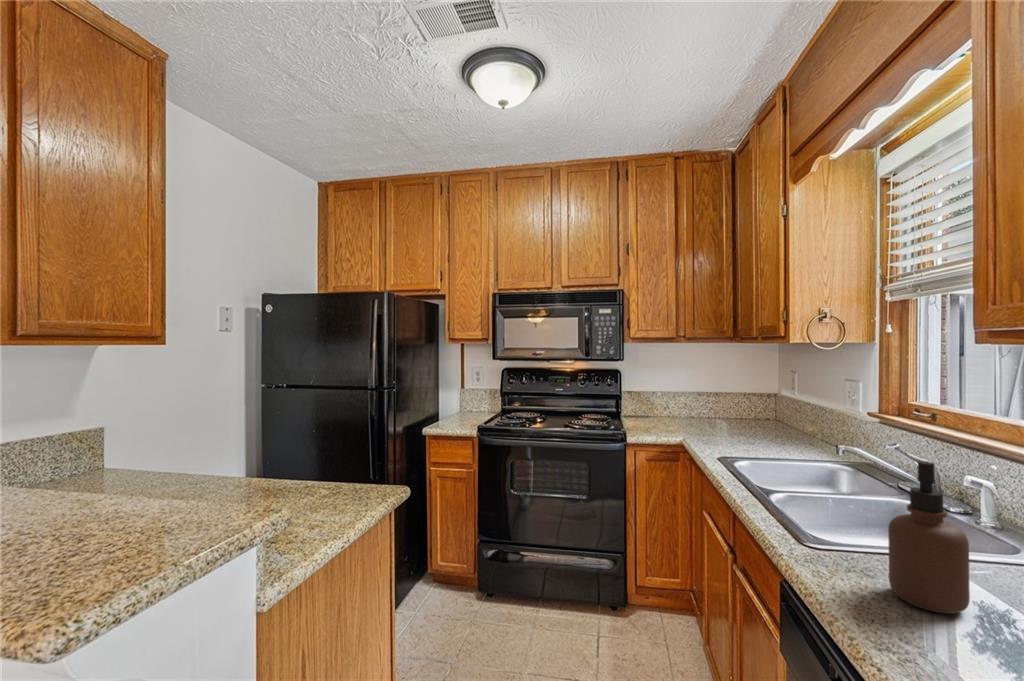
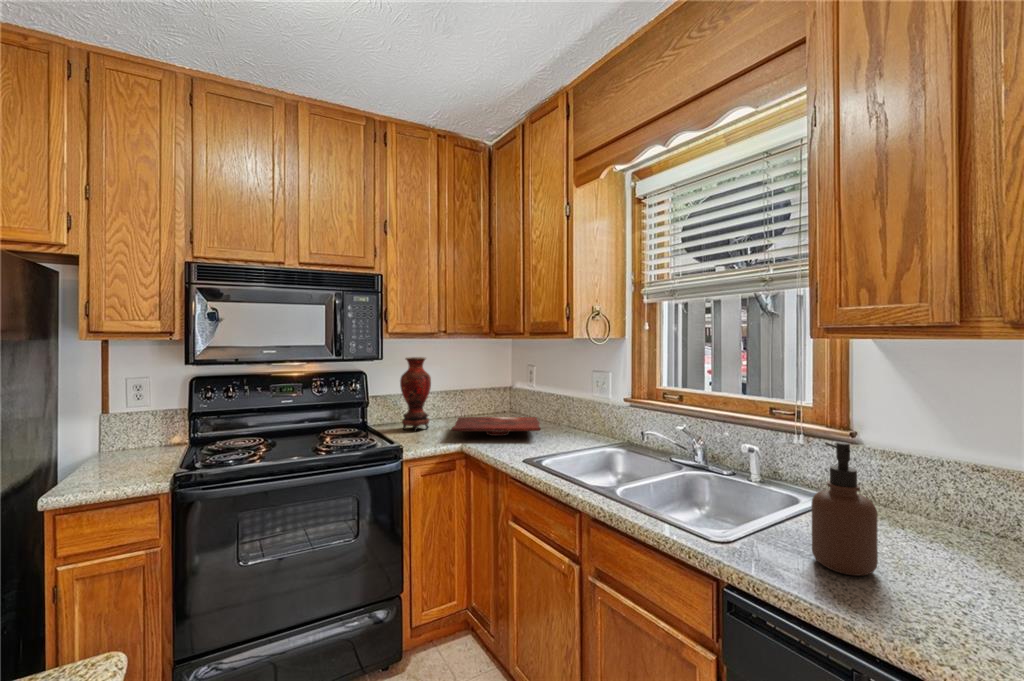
vase: none [644,359,671,424] -> present [400,357,431,431]
cutting board: none [674,416,779,437] -> present [451,417,541,436]

